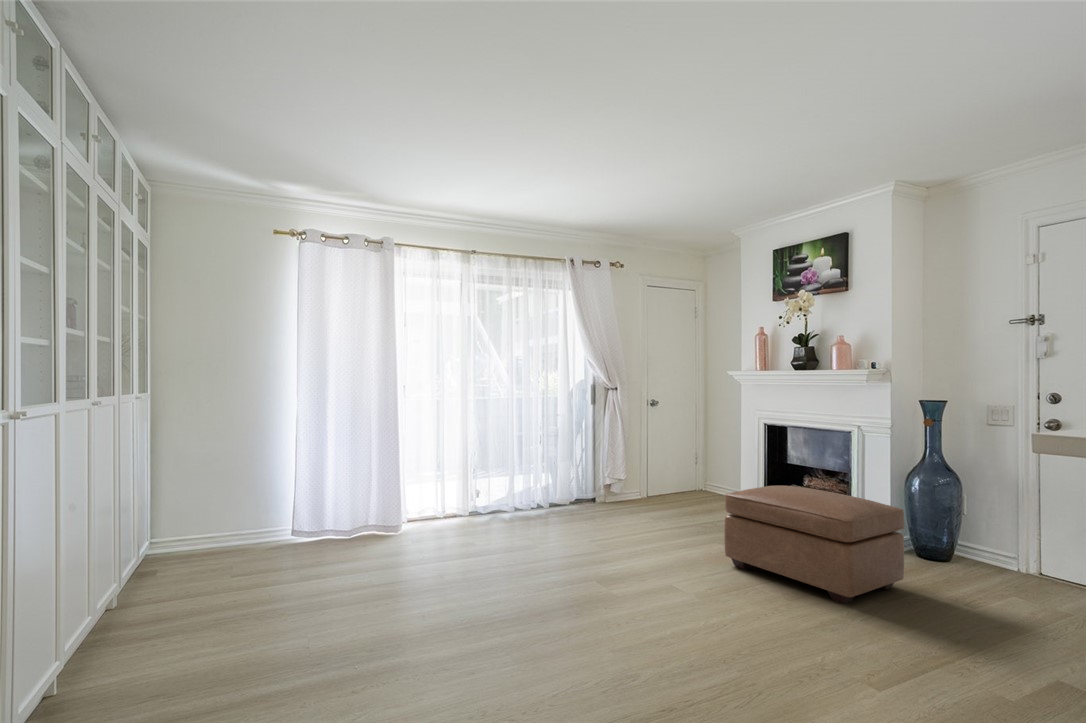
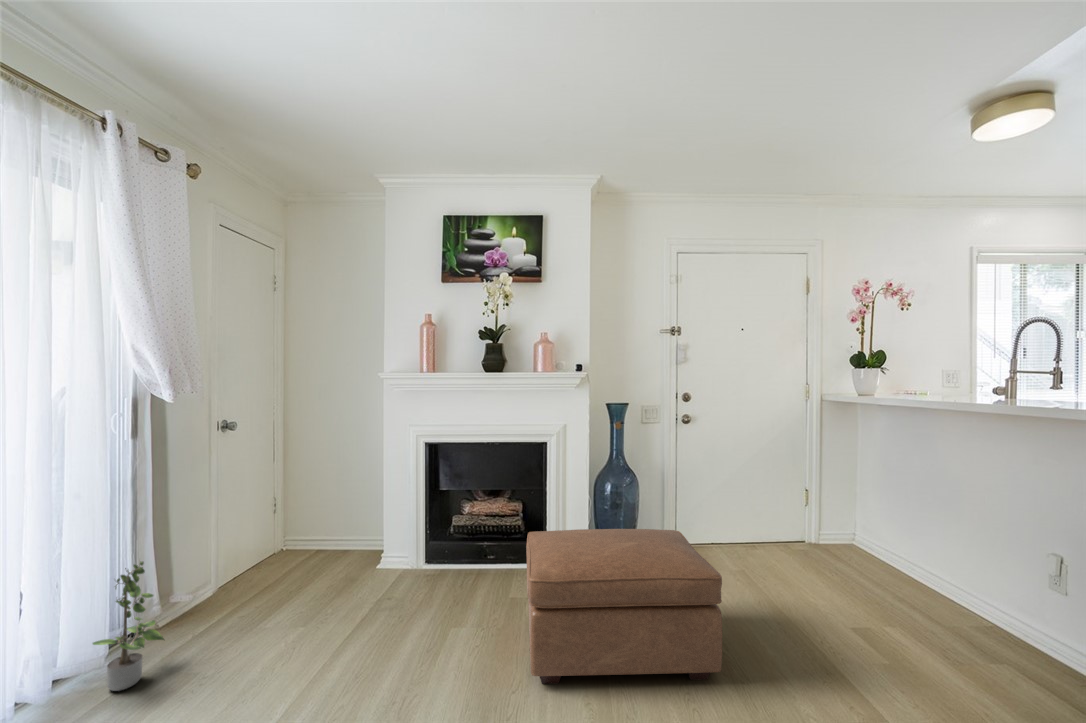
potted plant: none [570,456,597,512] -> present [93,562,164,691]

